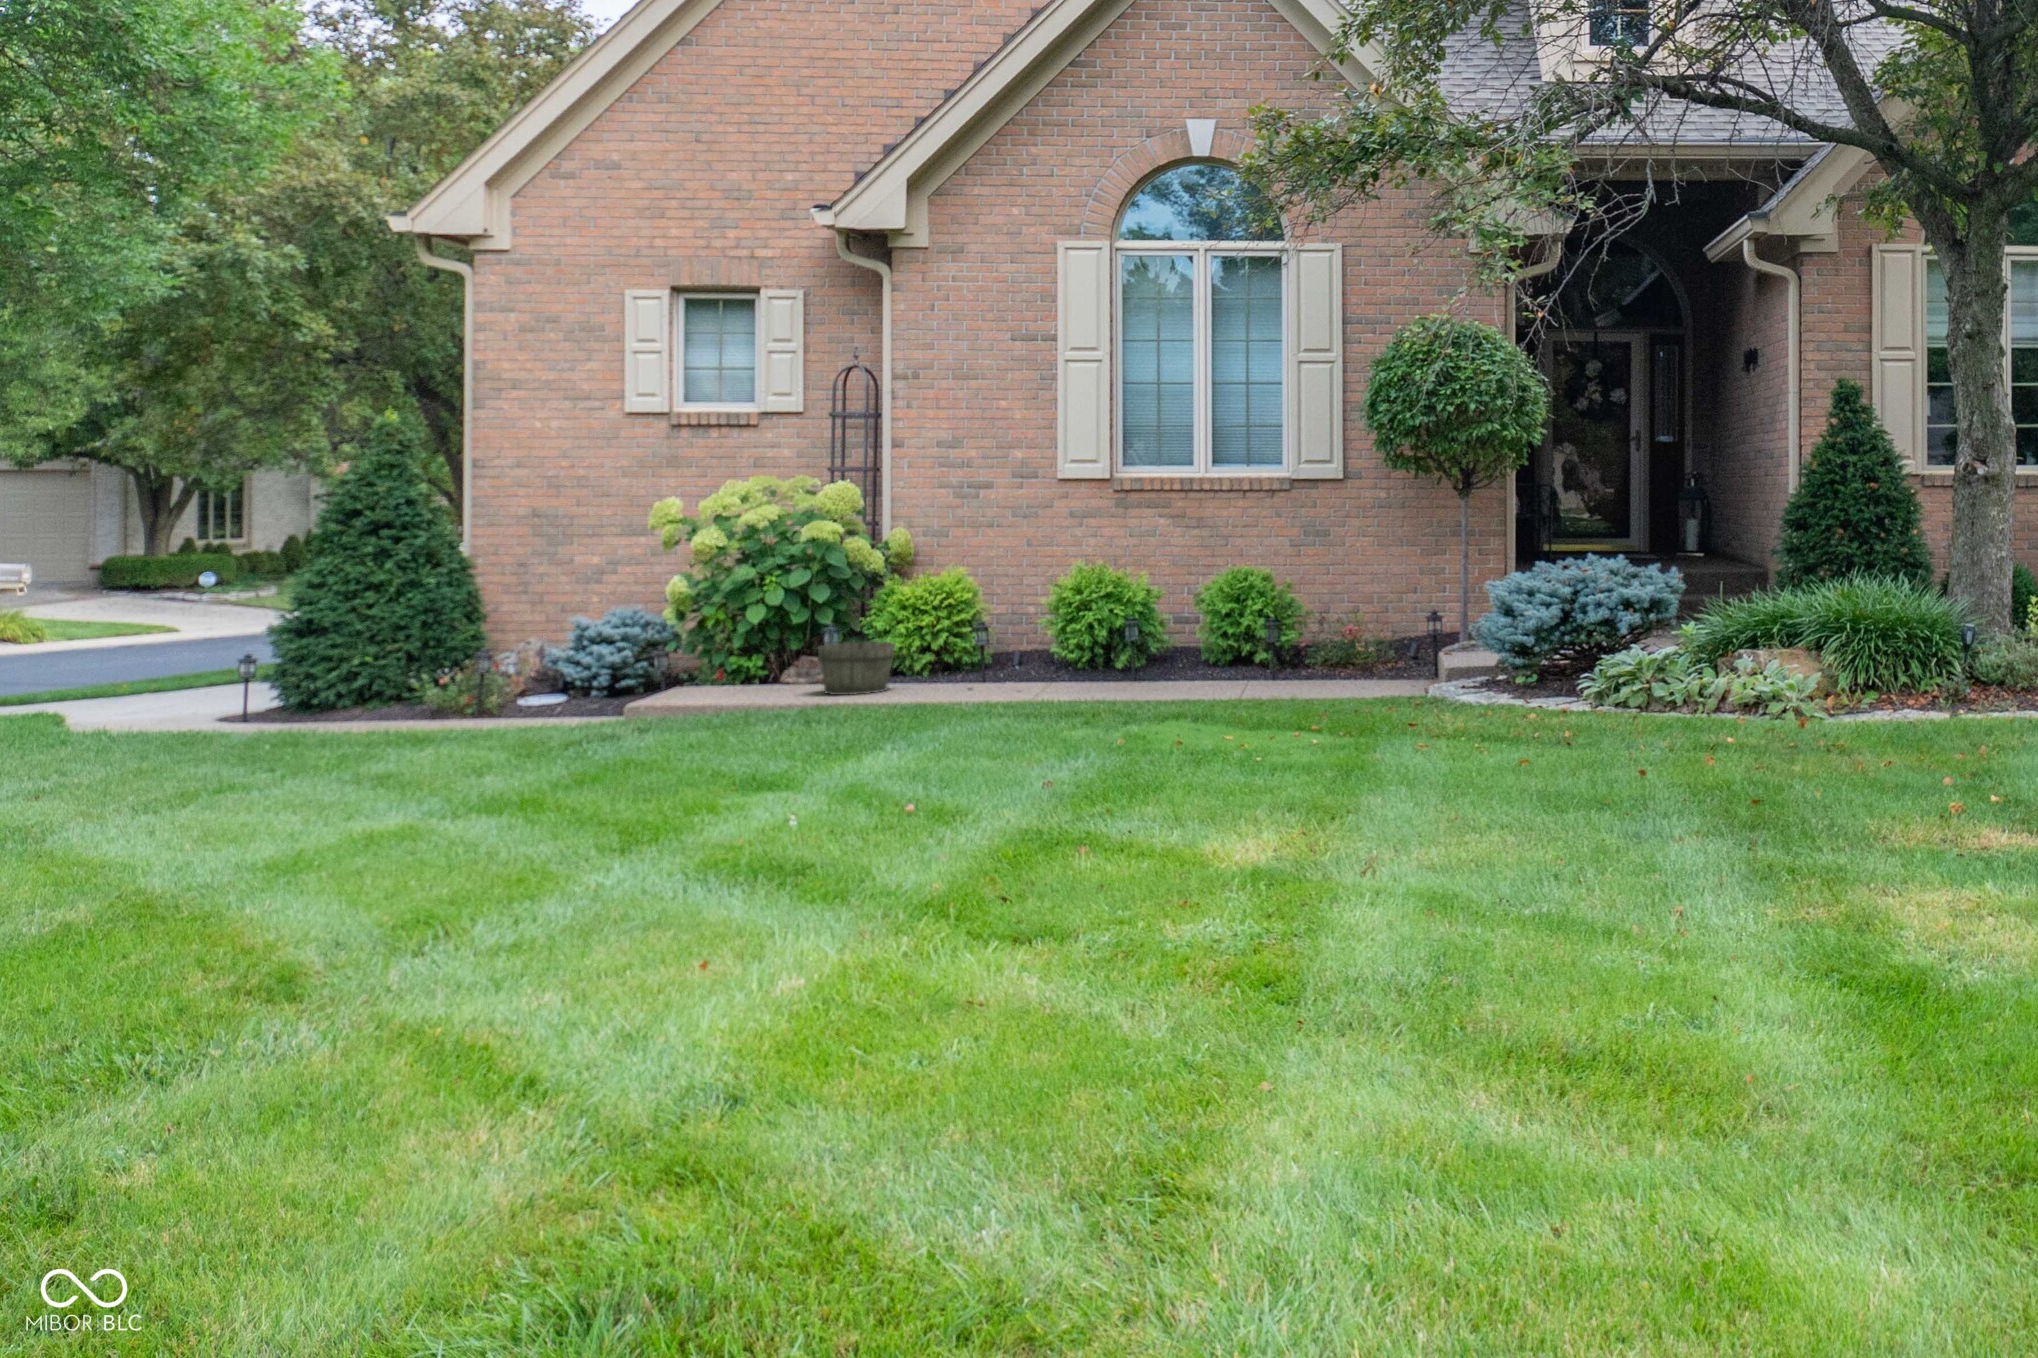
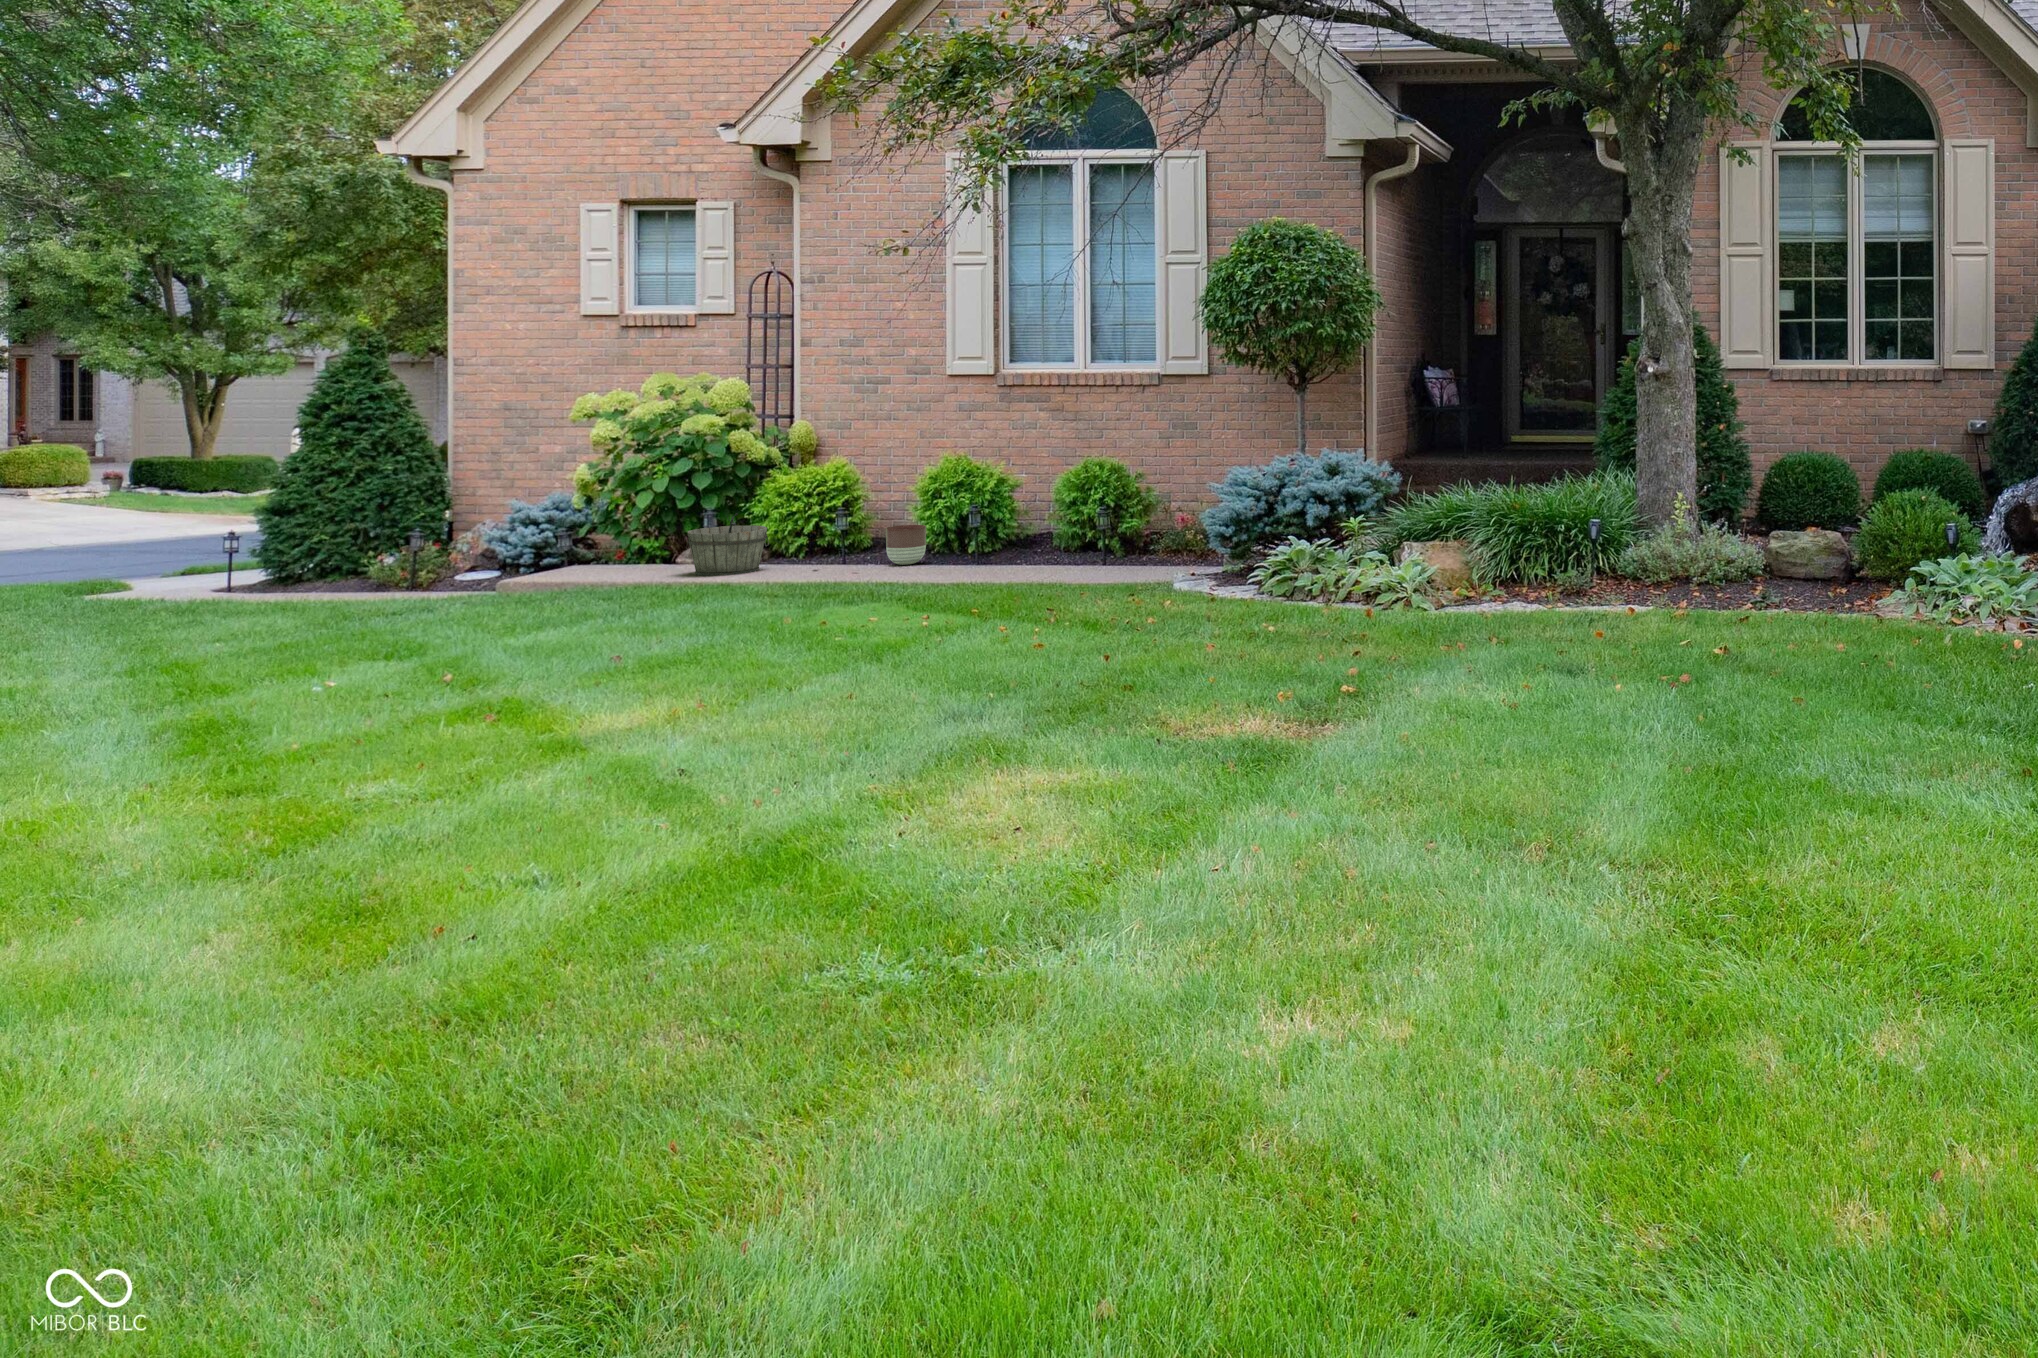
planter: none [1024,641,1064,683] -> present [886,525,926,565]

